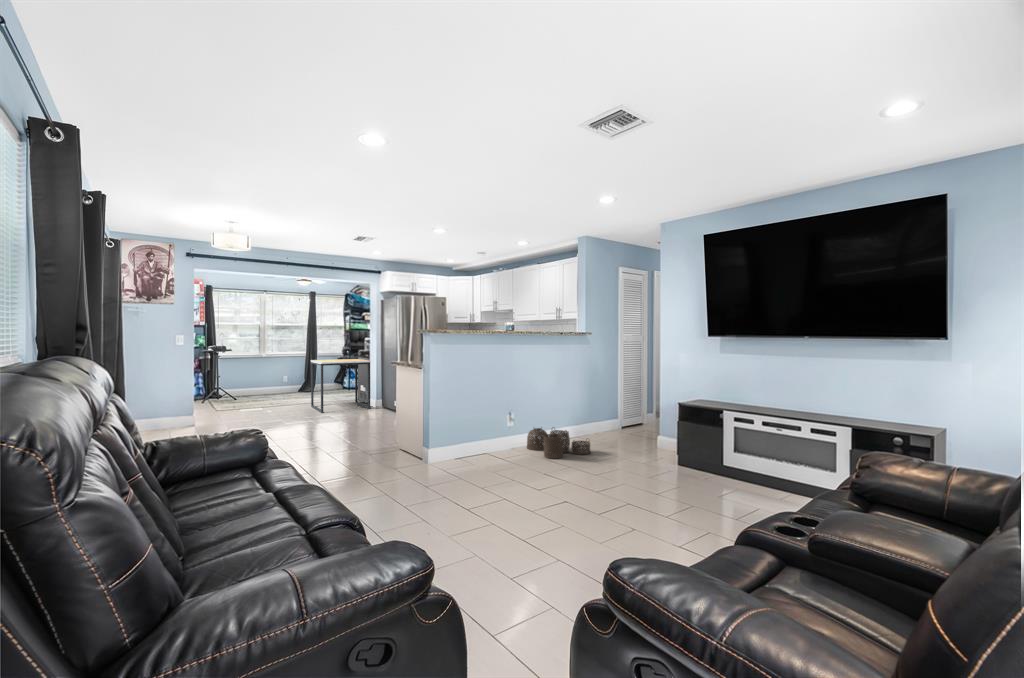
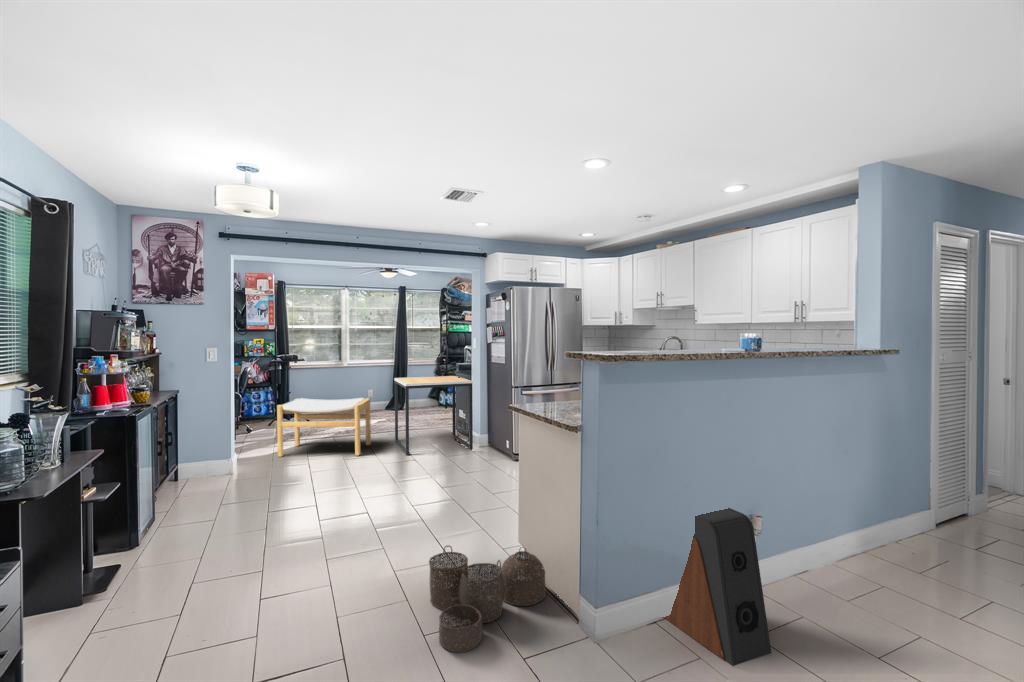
footstool: none [221,374,293,416] -> present [277,398,371,457]
speaker: none [464,400,509,467] -> present [663,508,771,666]
woven basket: present [527,428,590,458] -> present [429,546,546,652]

